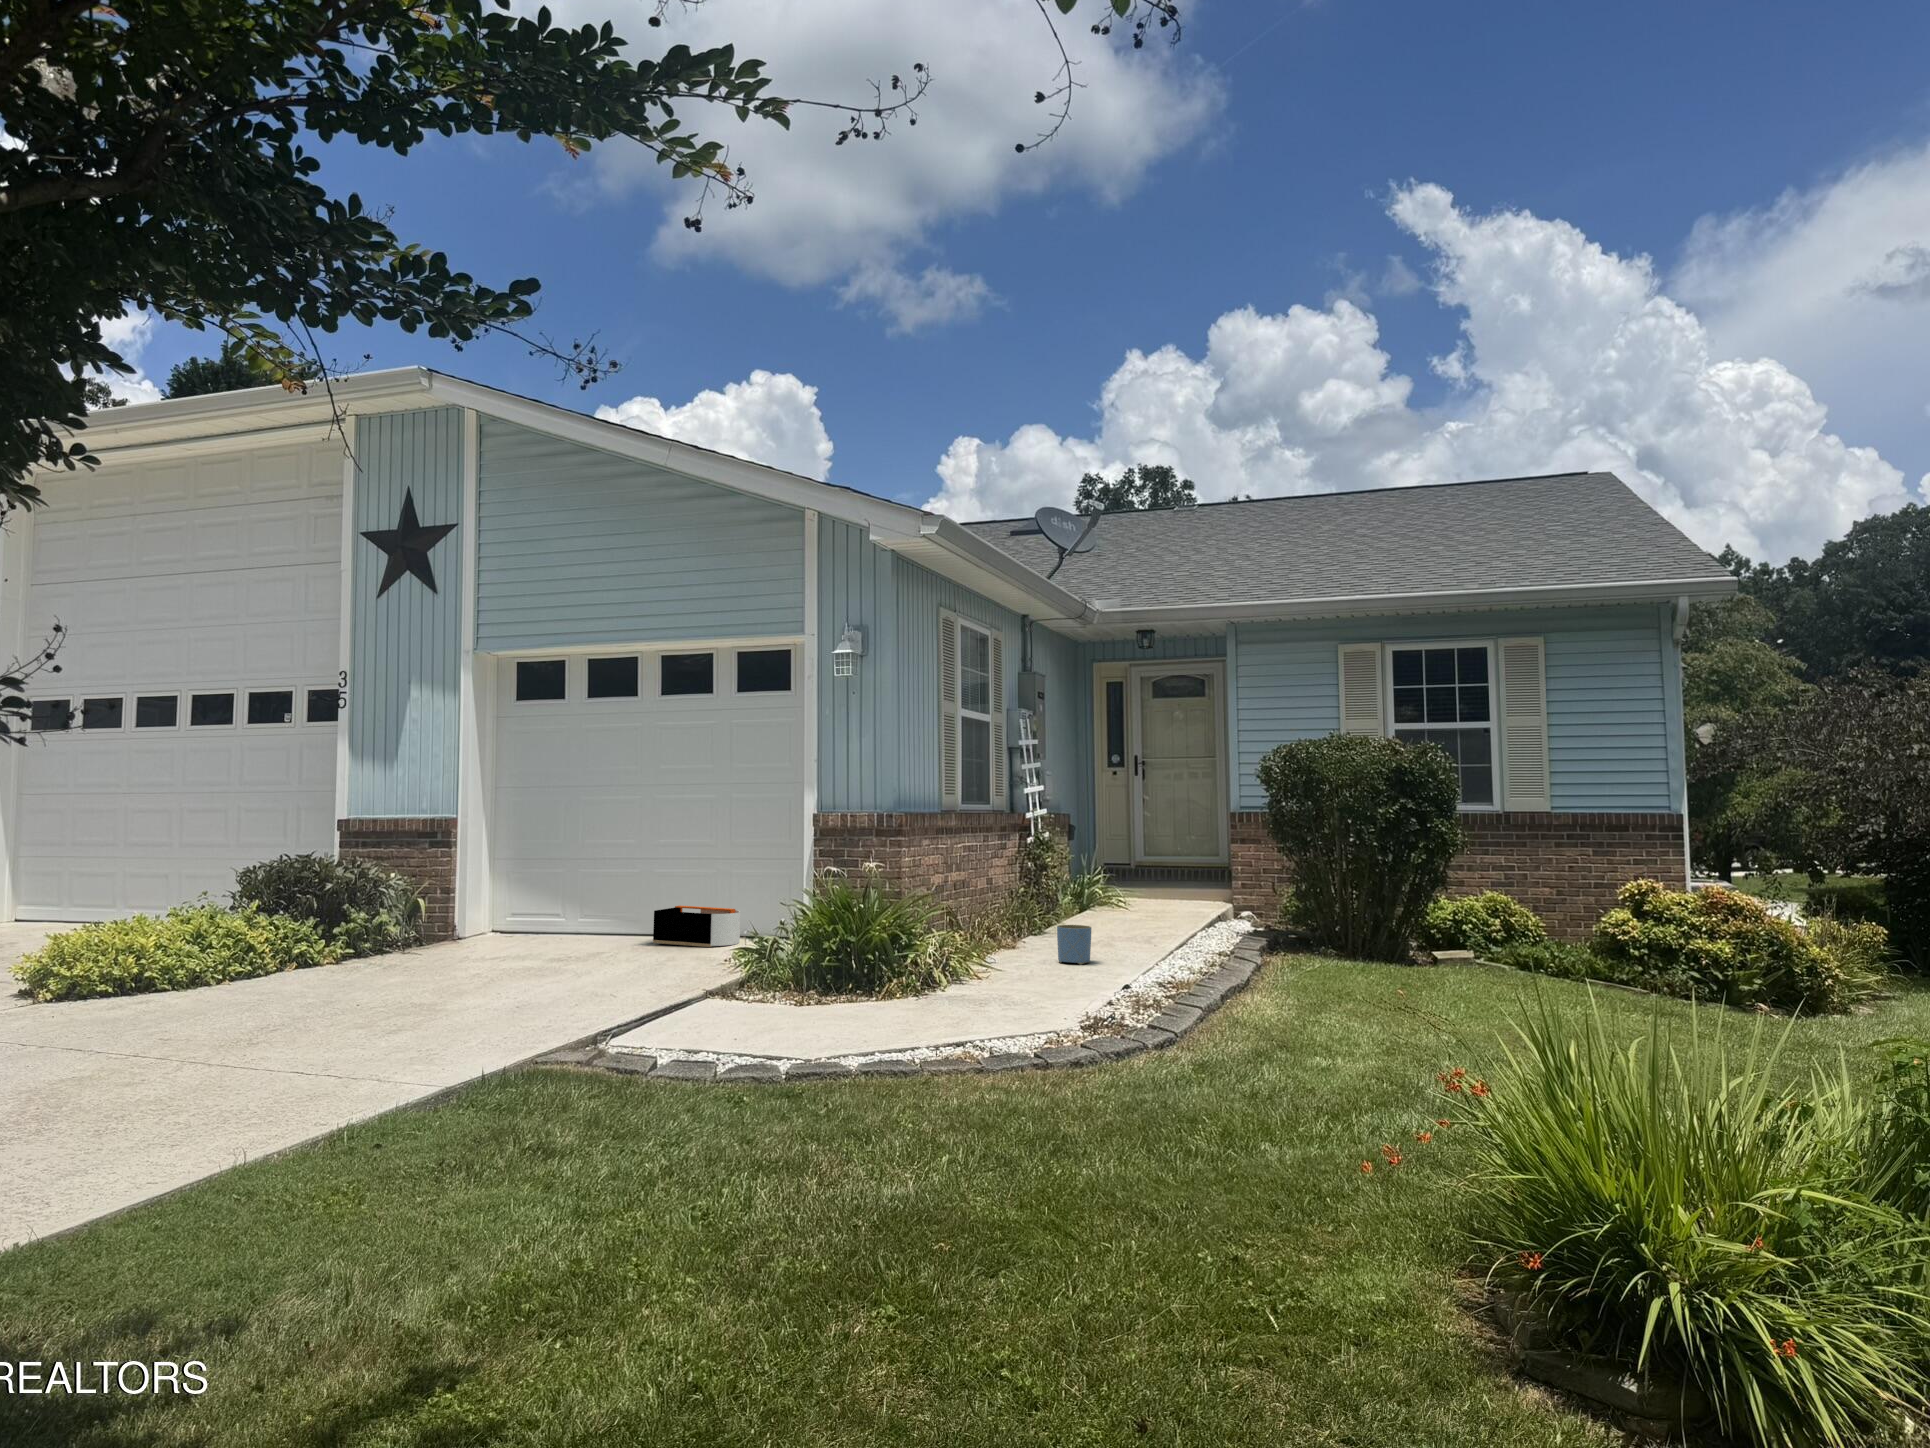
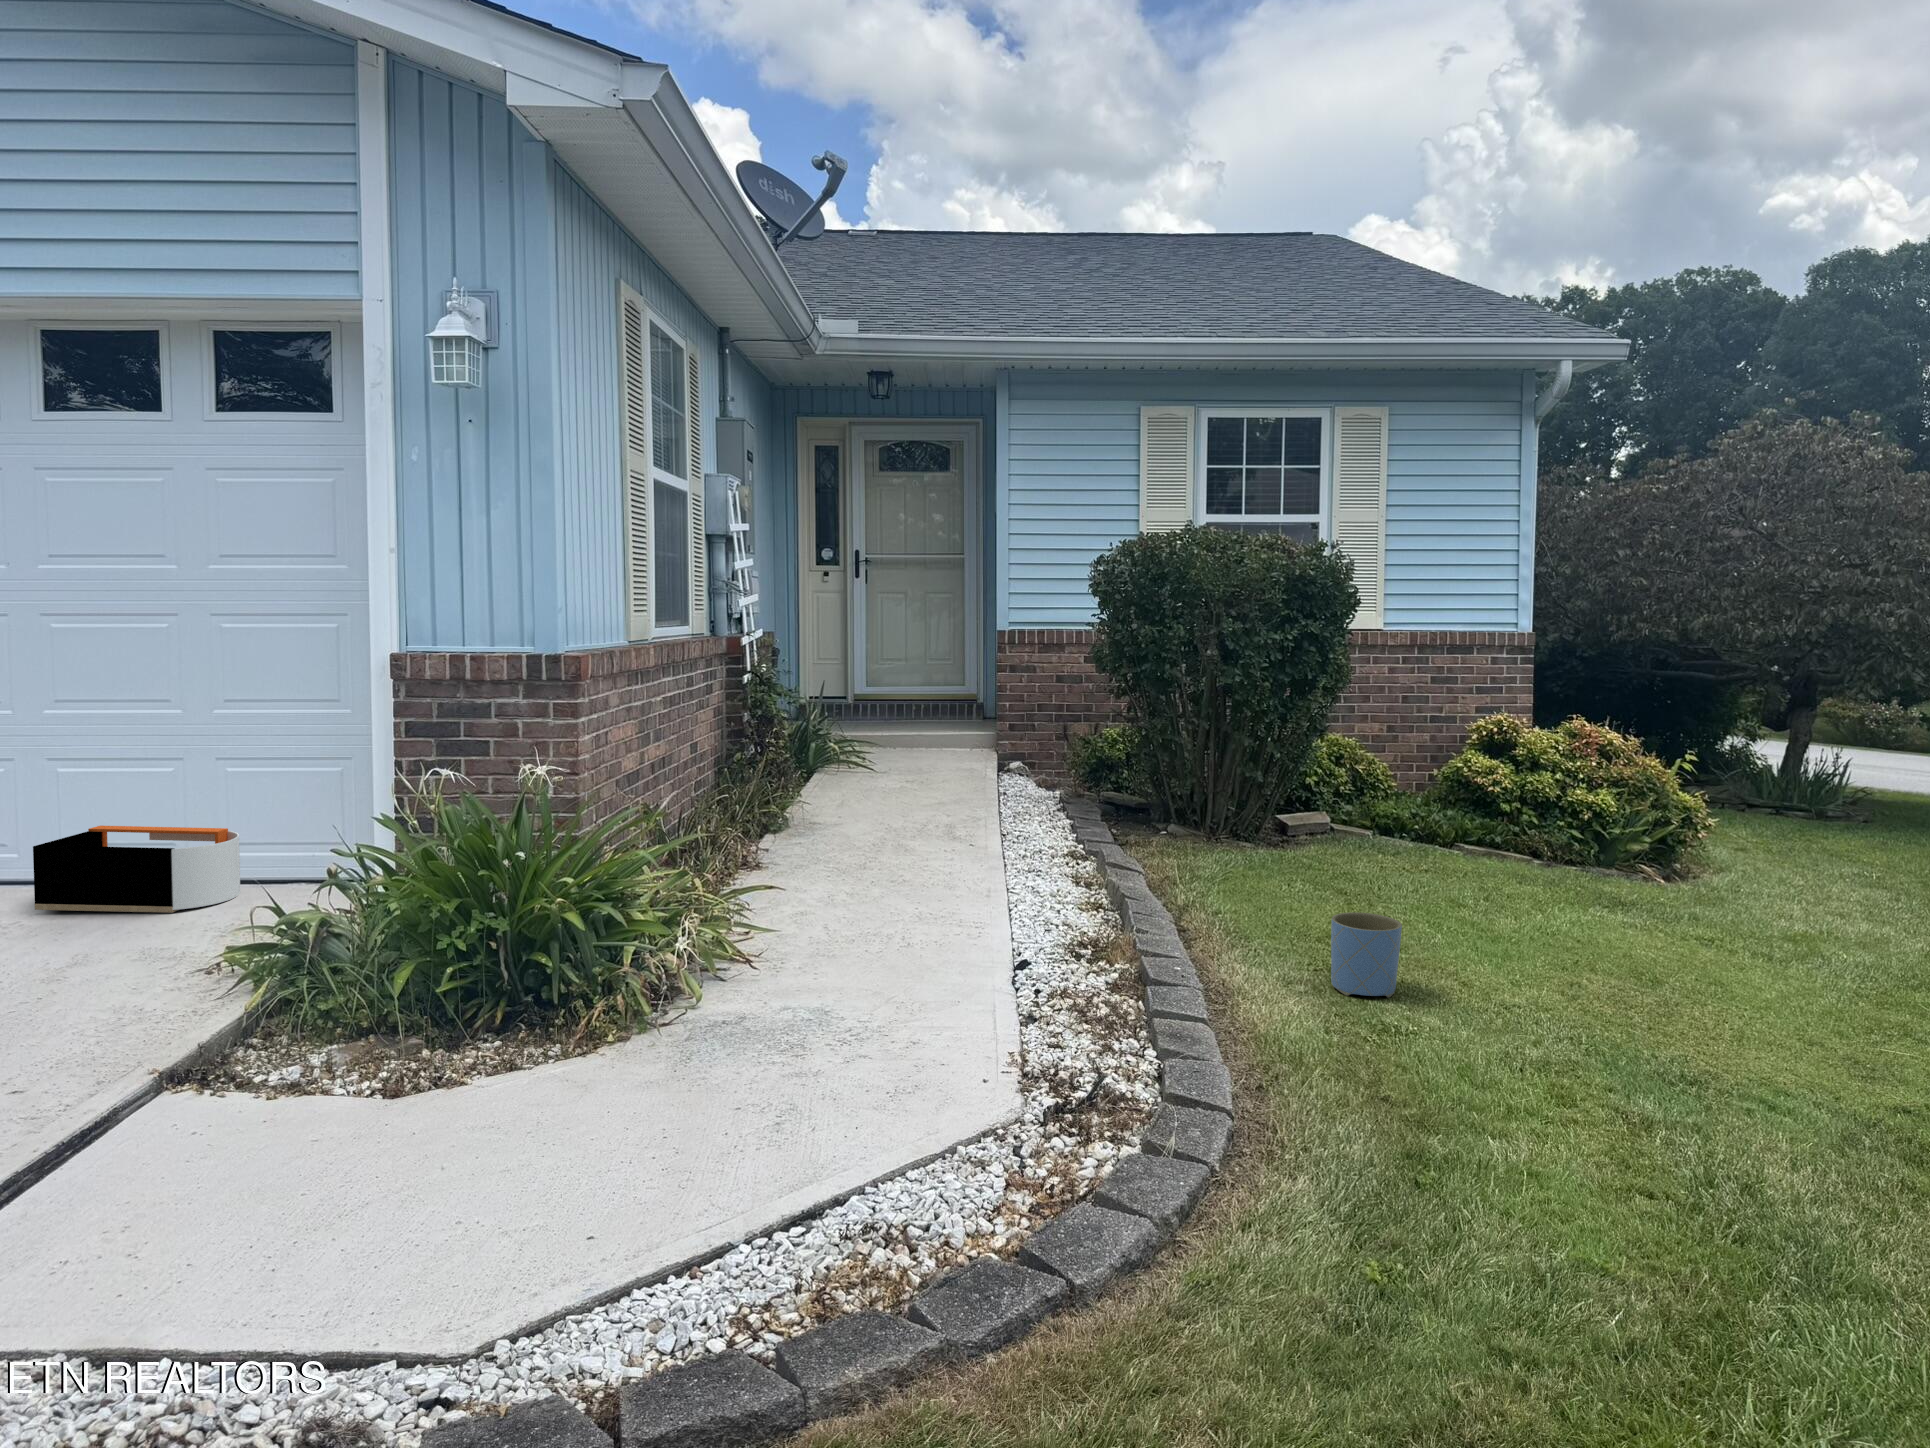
planter: present [1057,925,1091,965] -> present [1331,912,1402,998]

